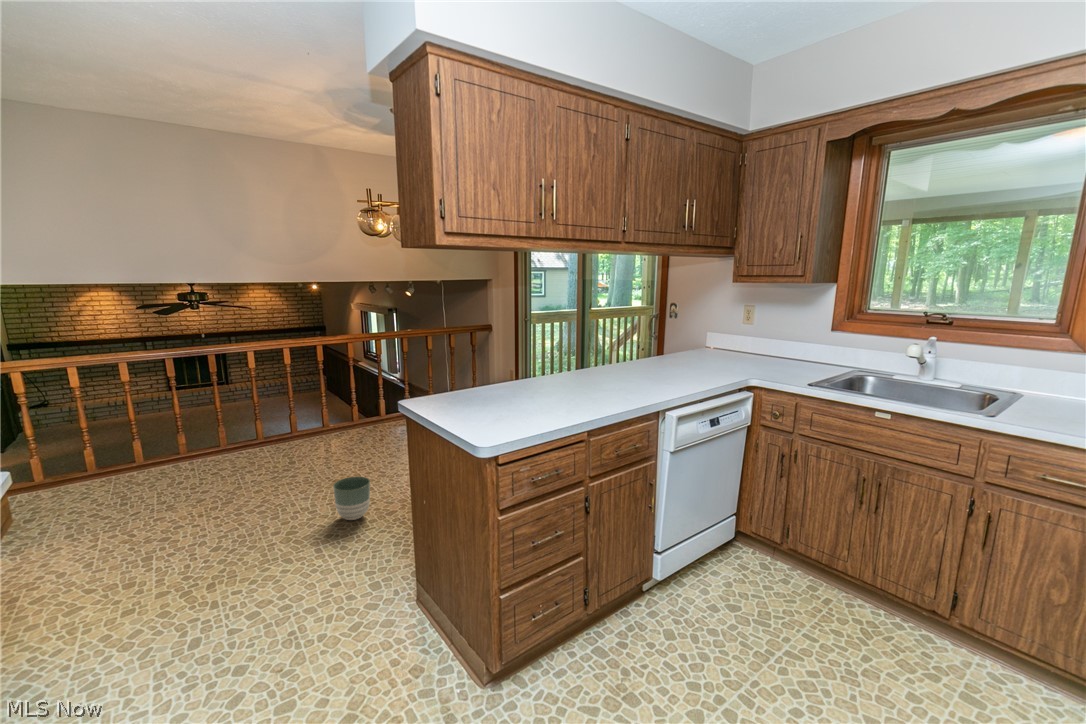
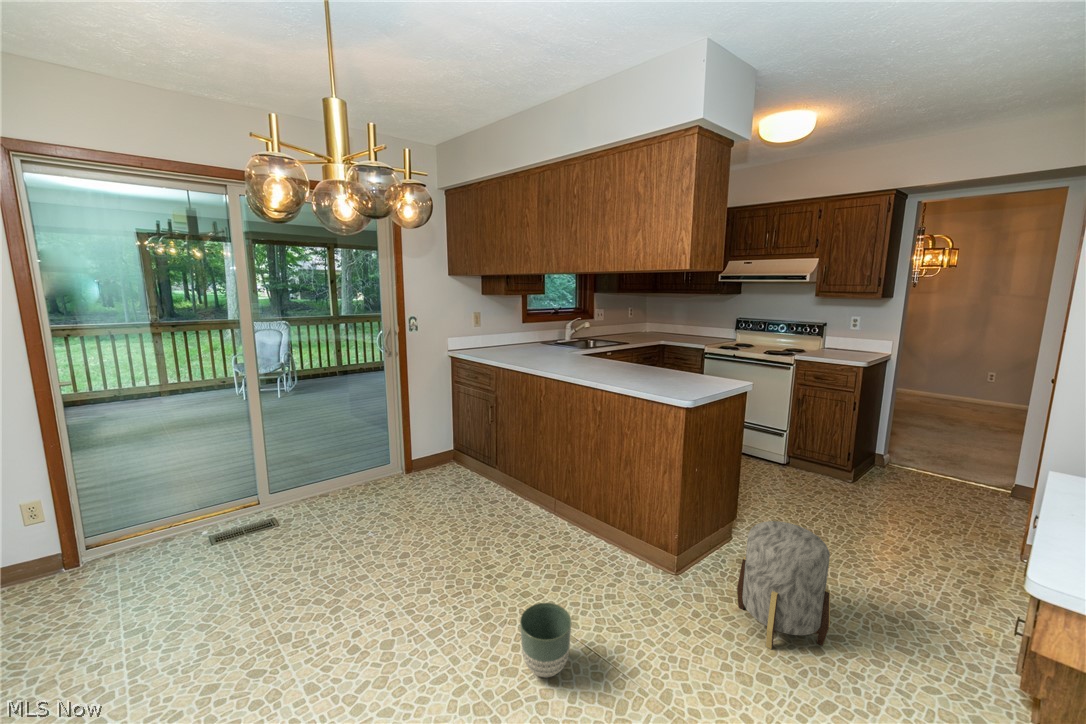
stool: none [233,530,342,683] -> present [737,521,830,649]

